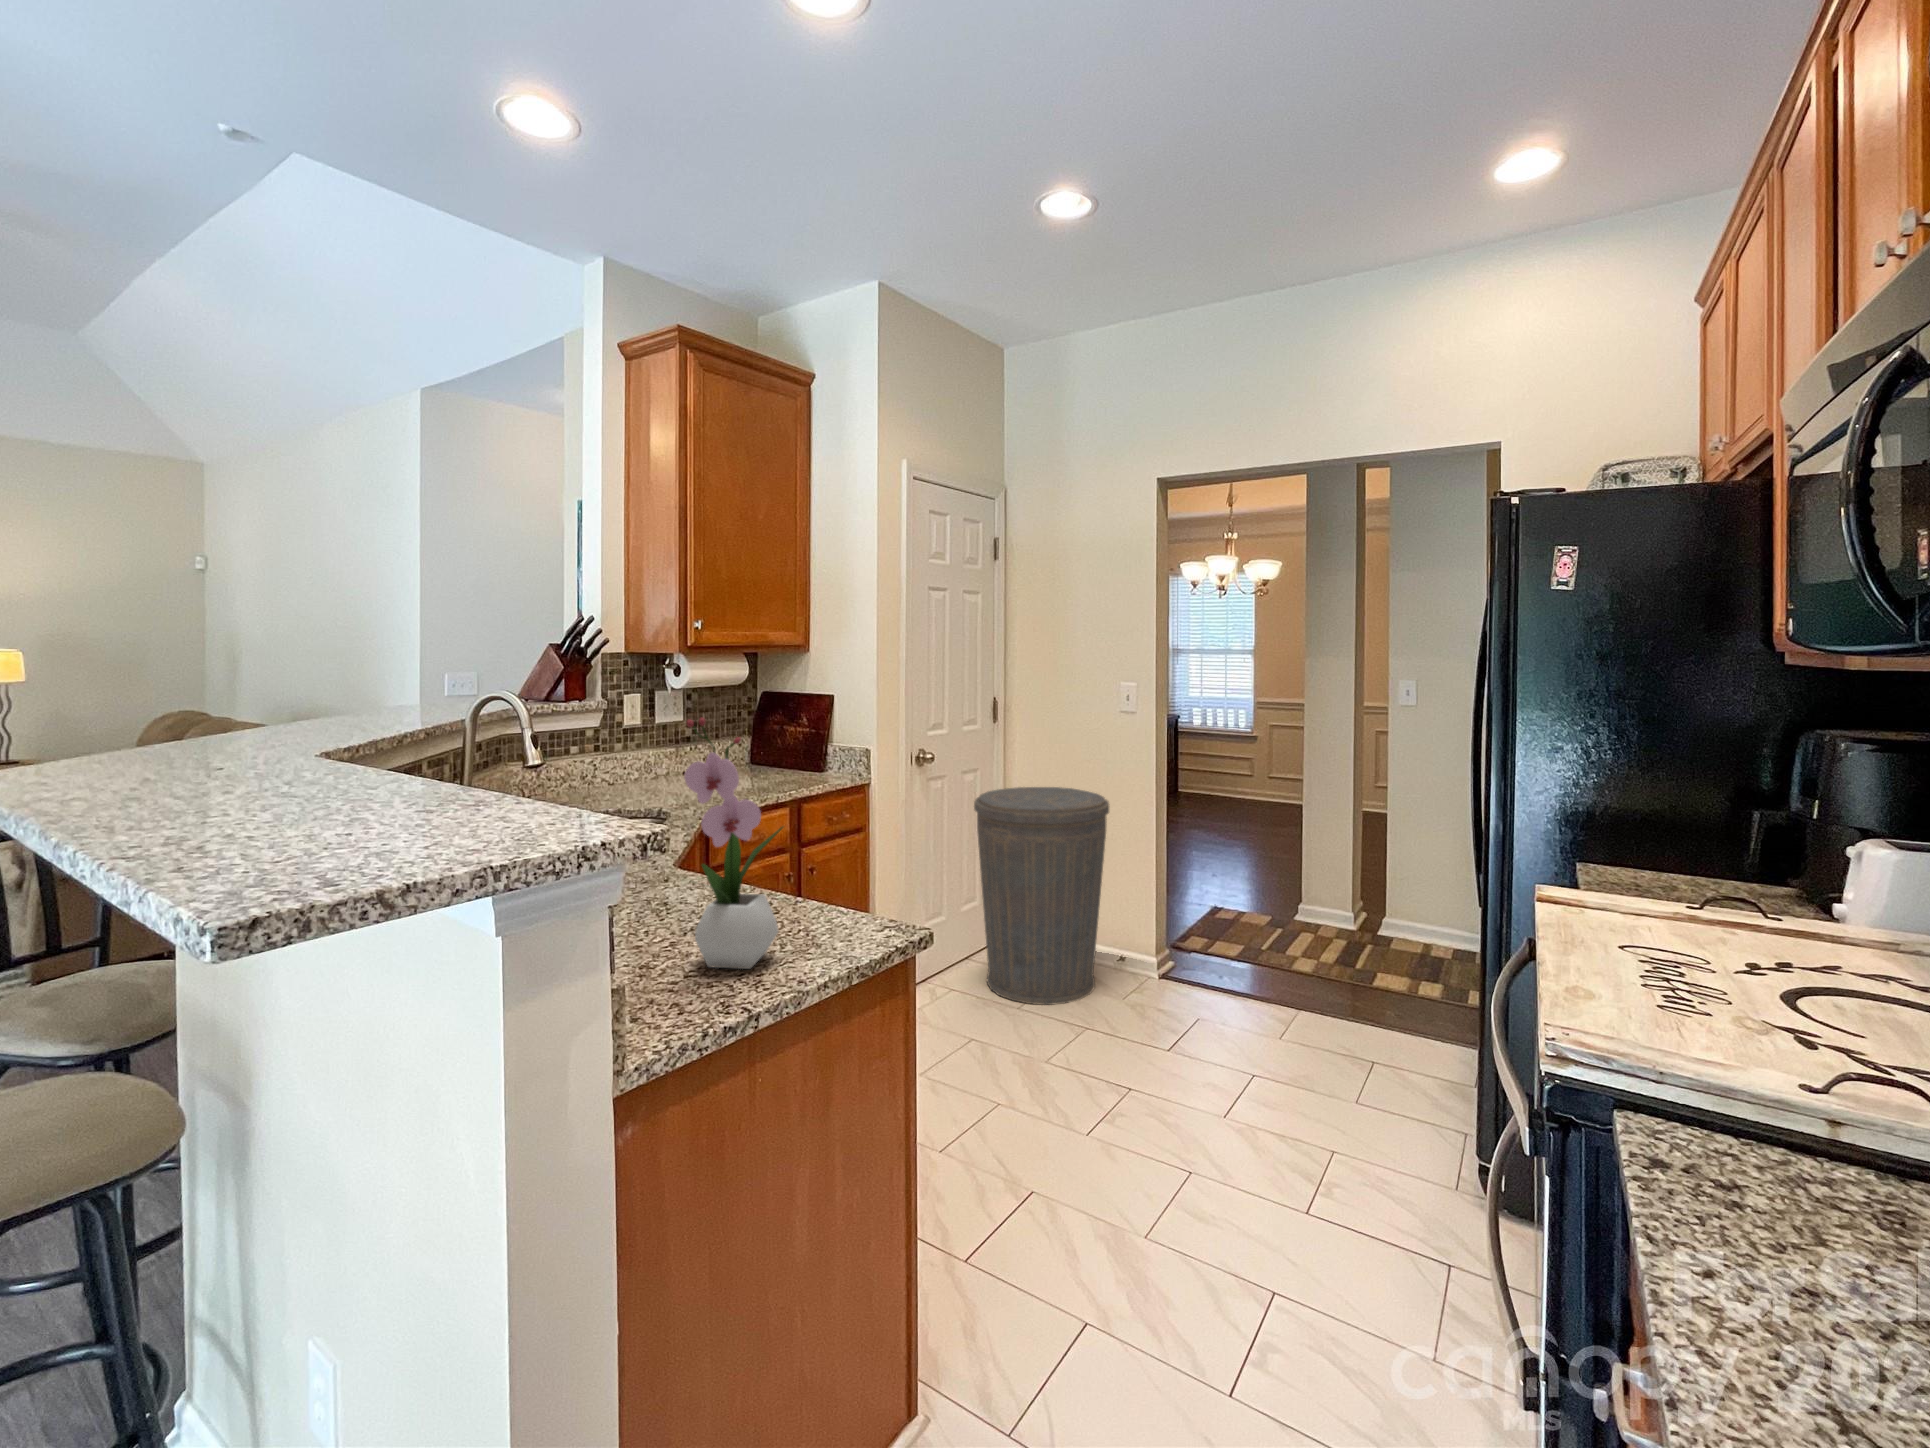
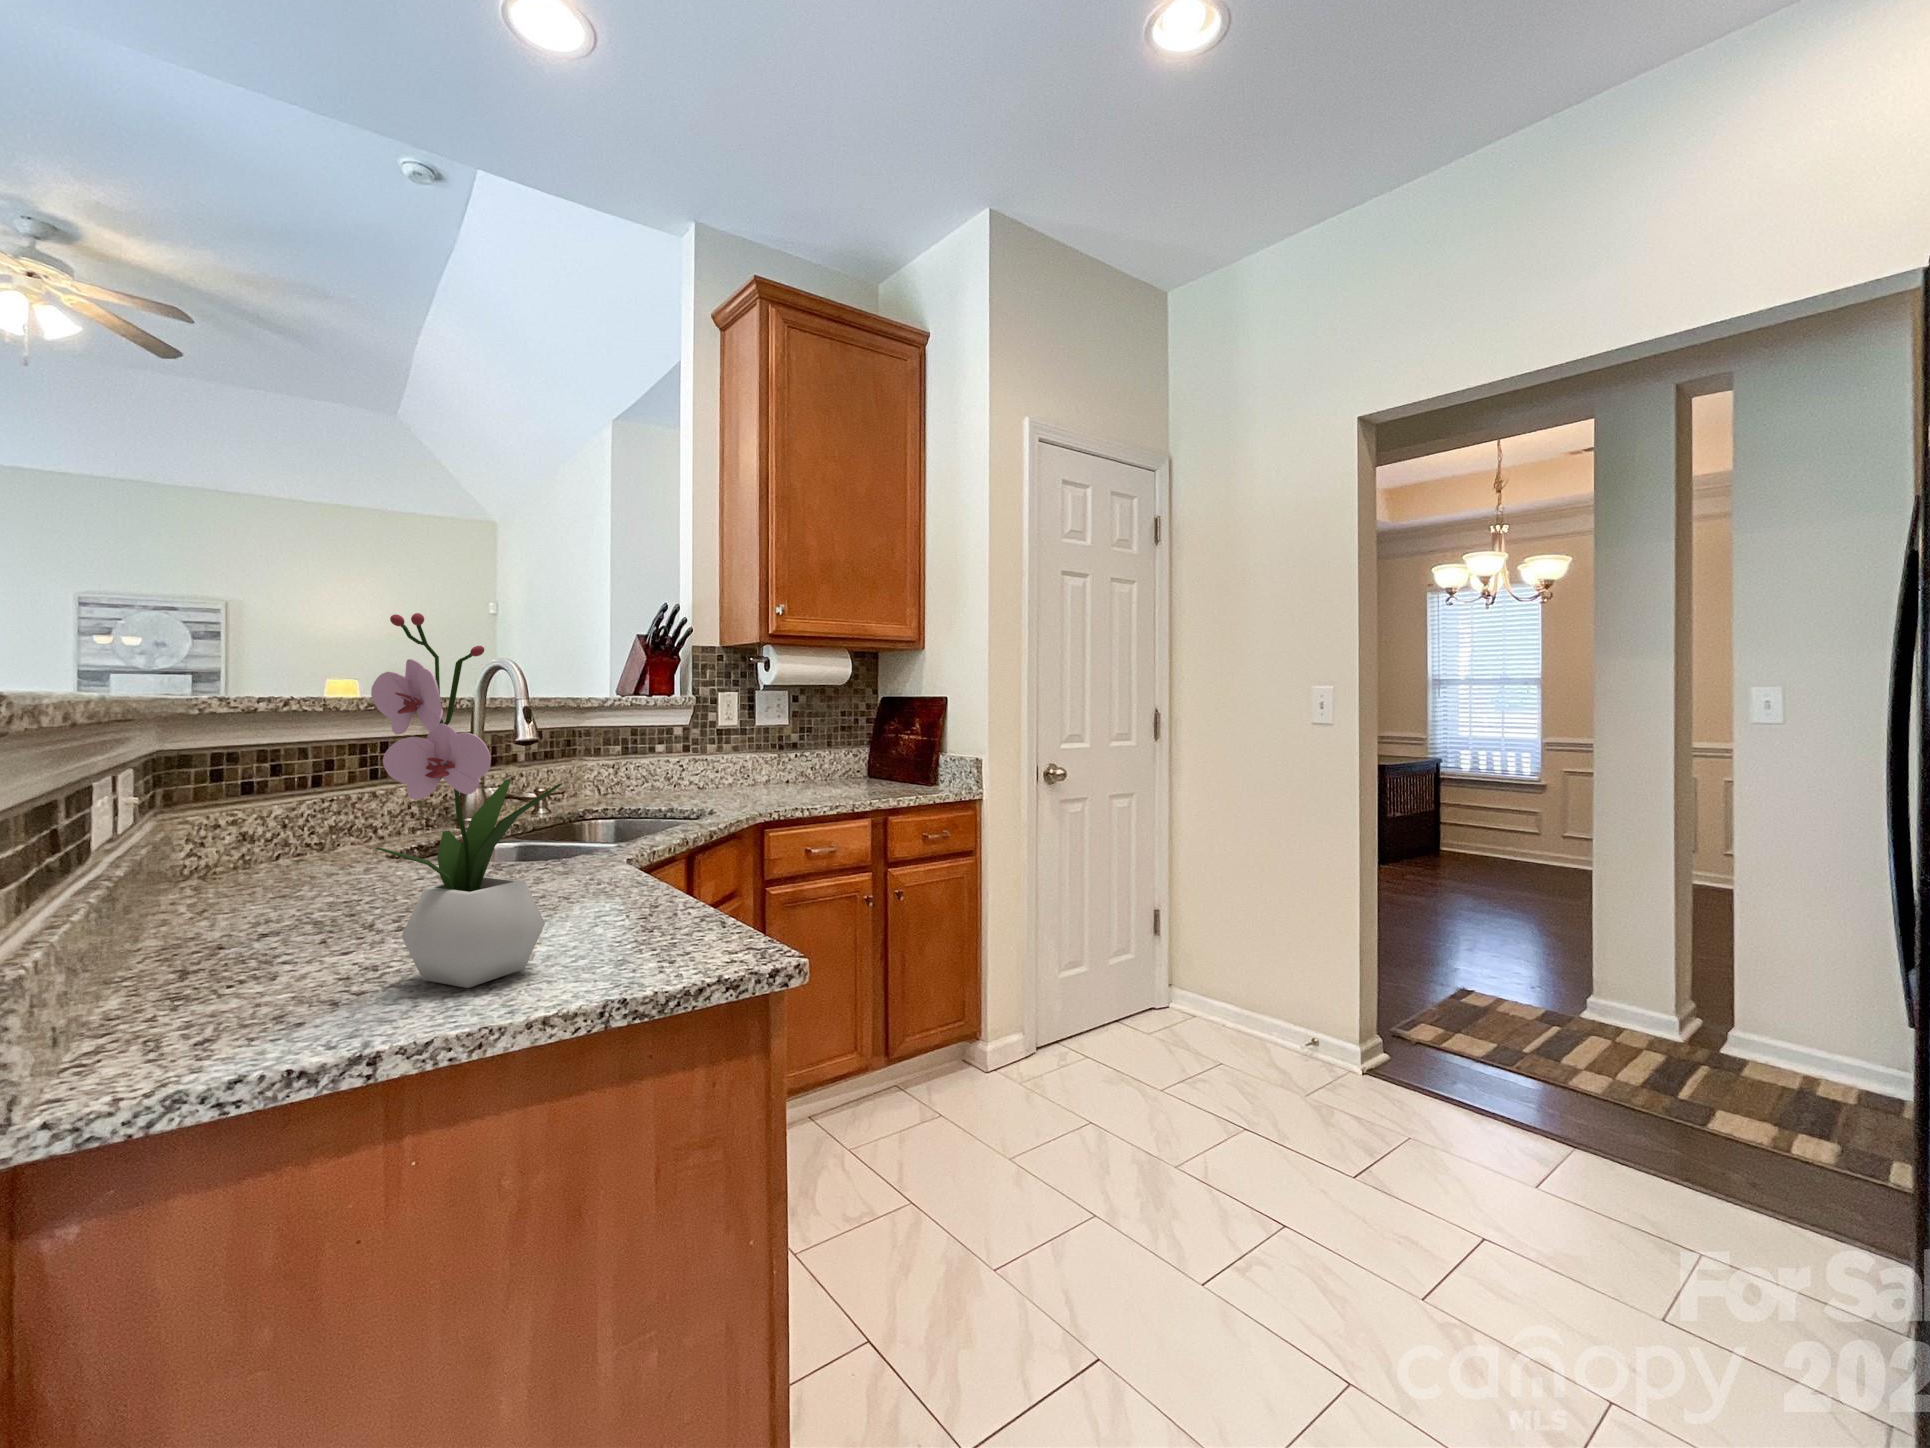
trash can: present [974,787,1109,1005] -> none [1115,816,1290,1098]

